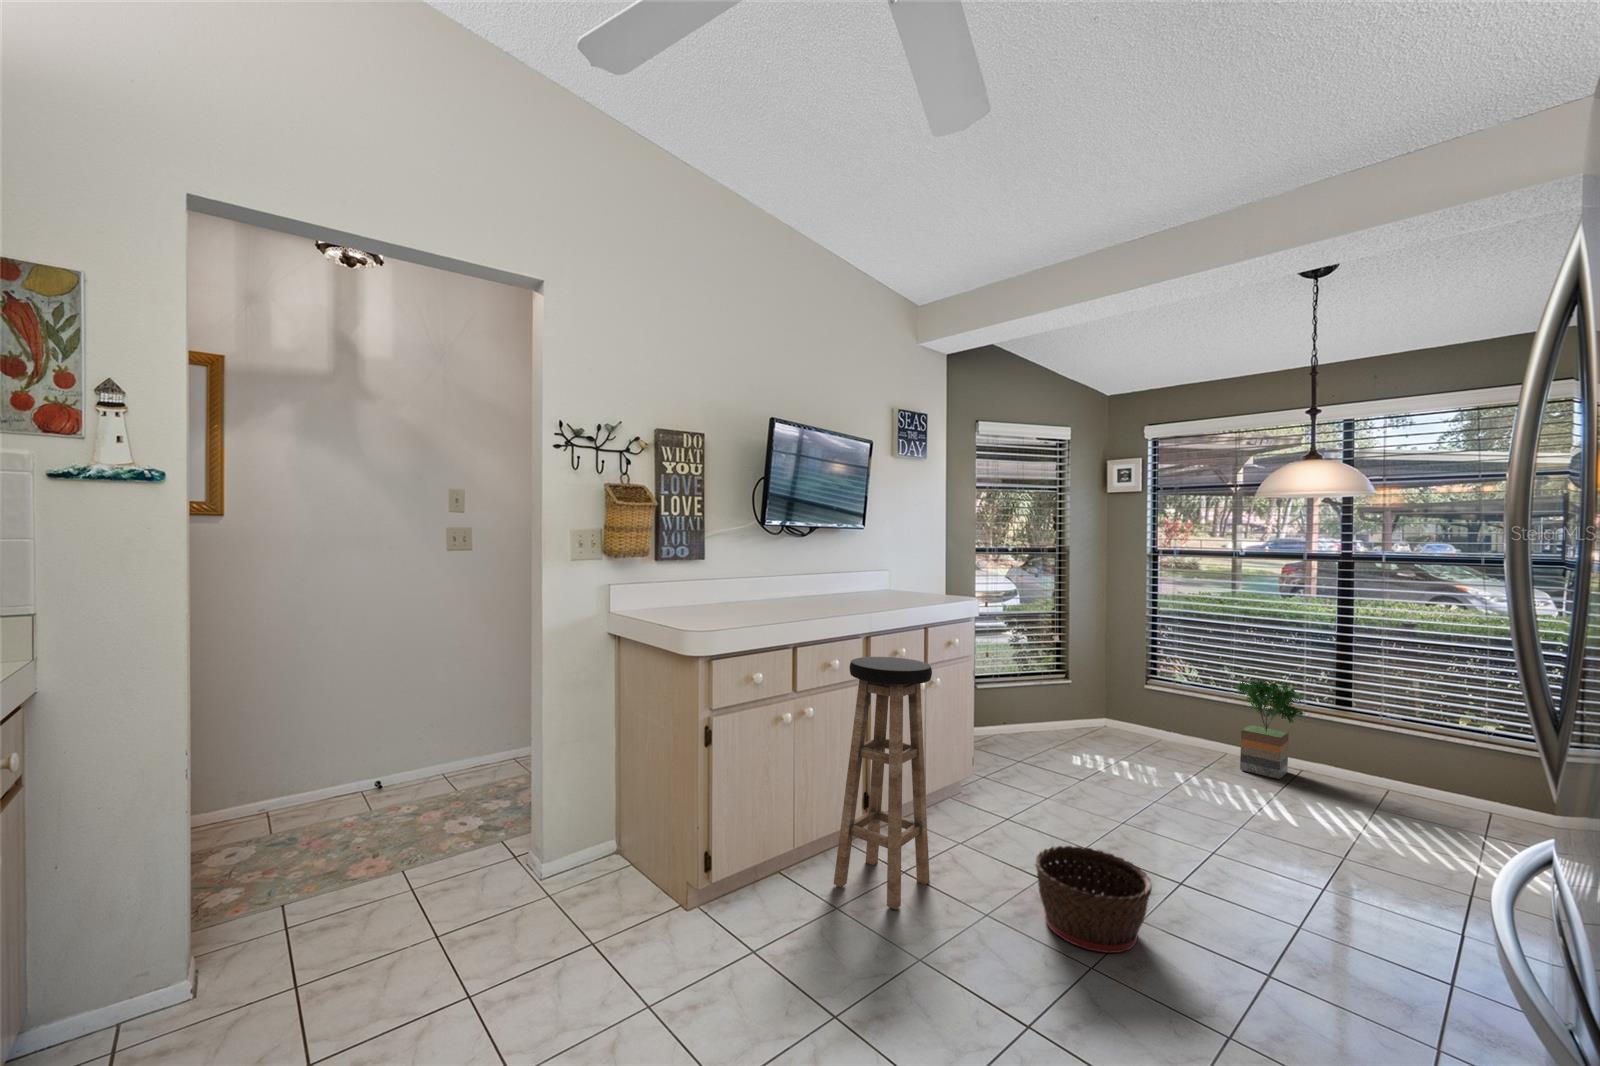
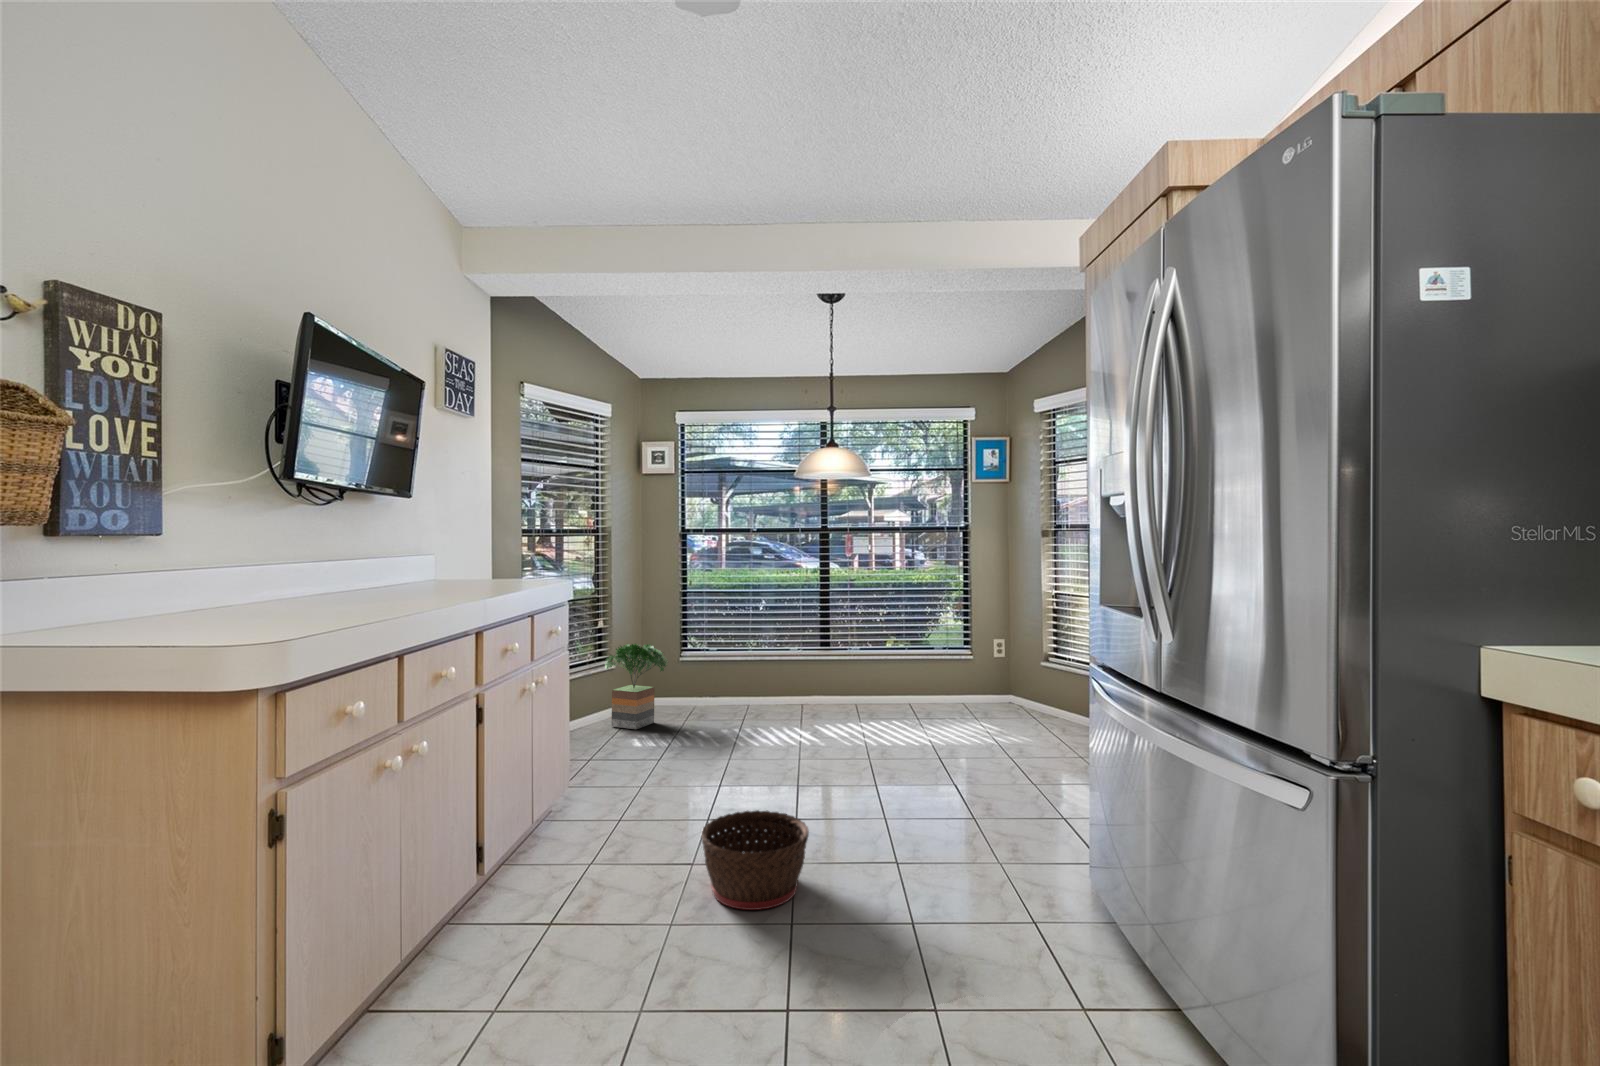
bar stool: present [834,657,932,909] -> none [461,650,584,974]
potted tree: present [1236,679,1304,779] -> present [605,644,667,729]

